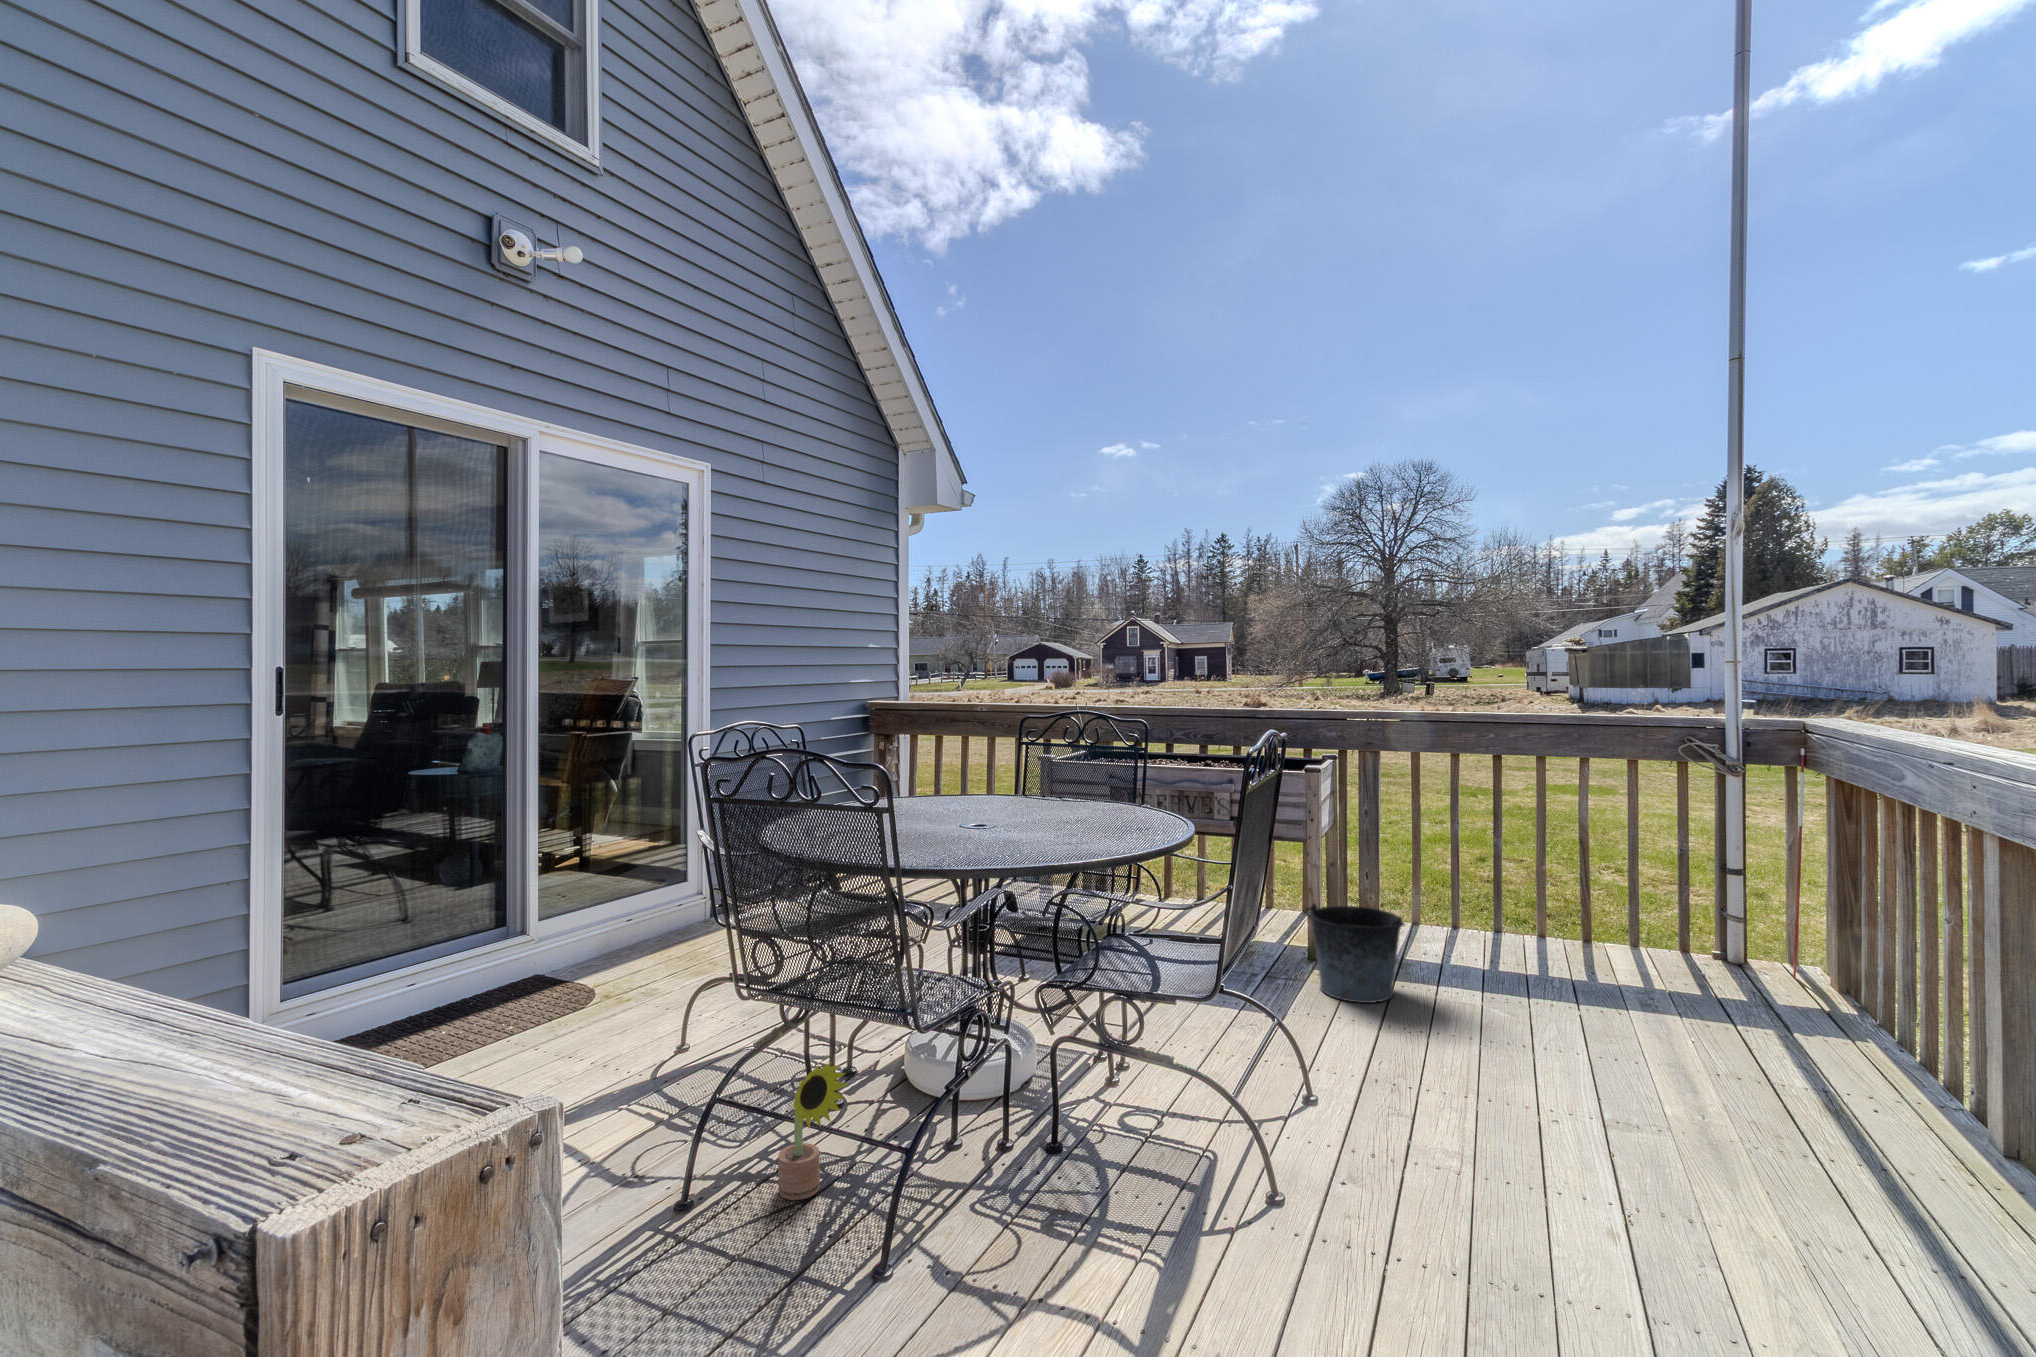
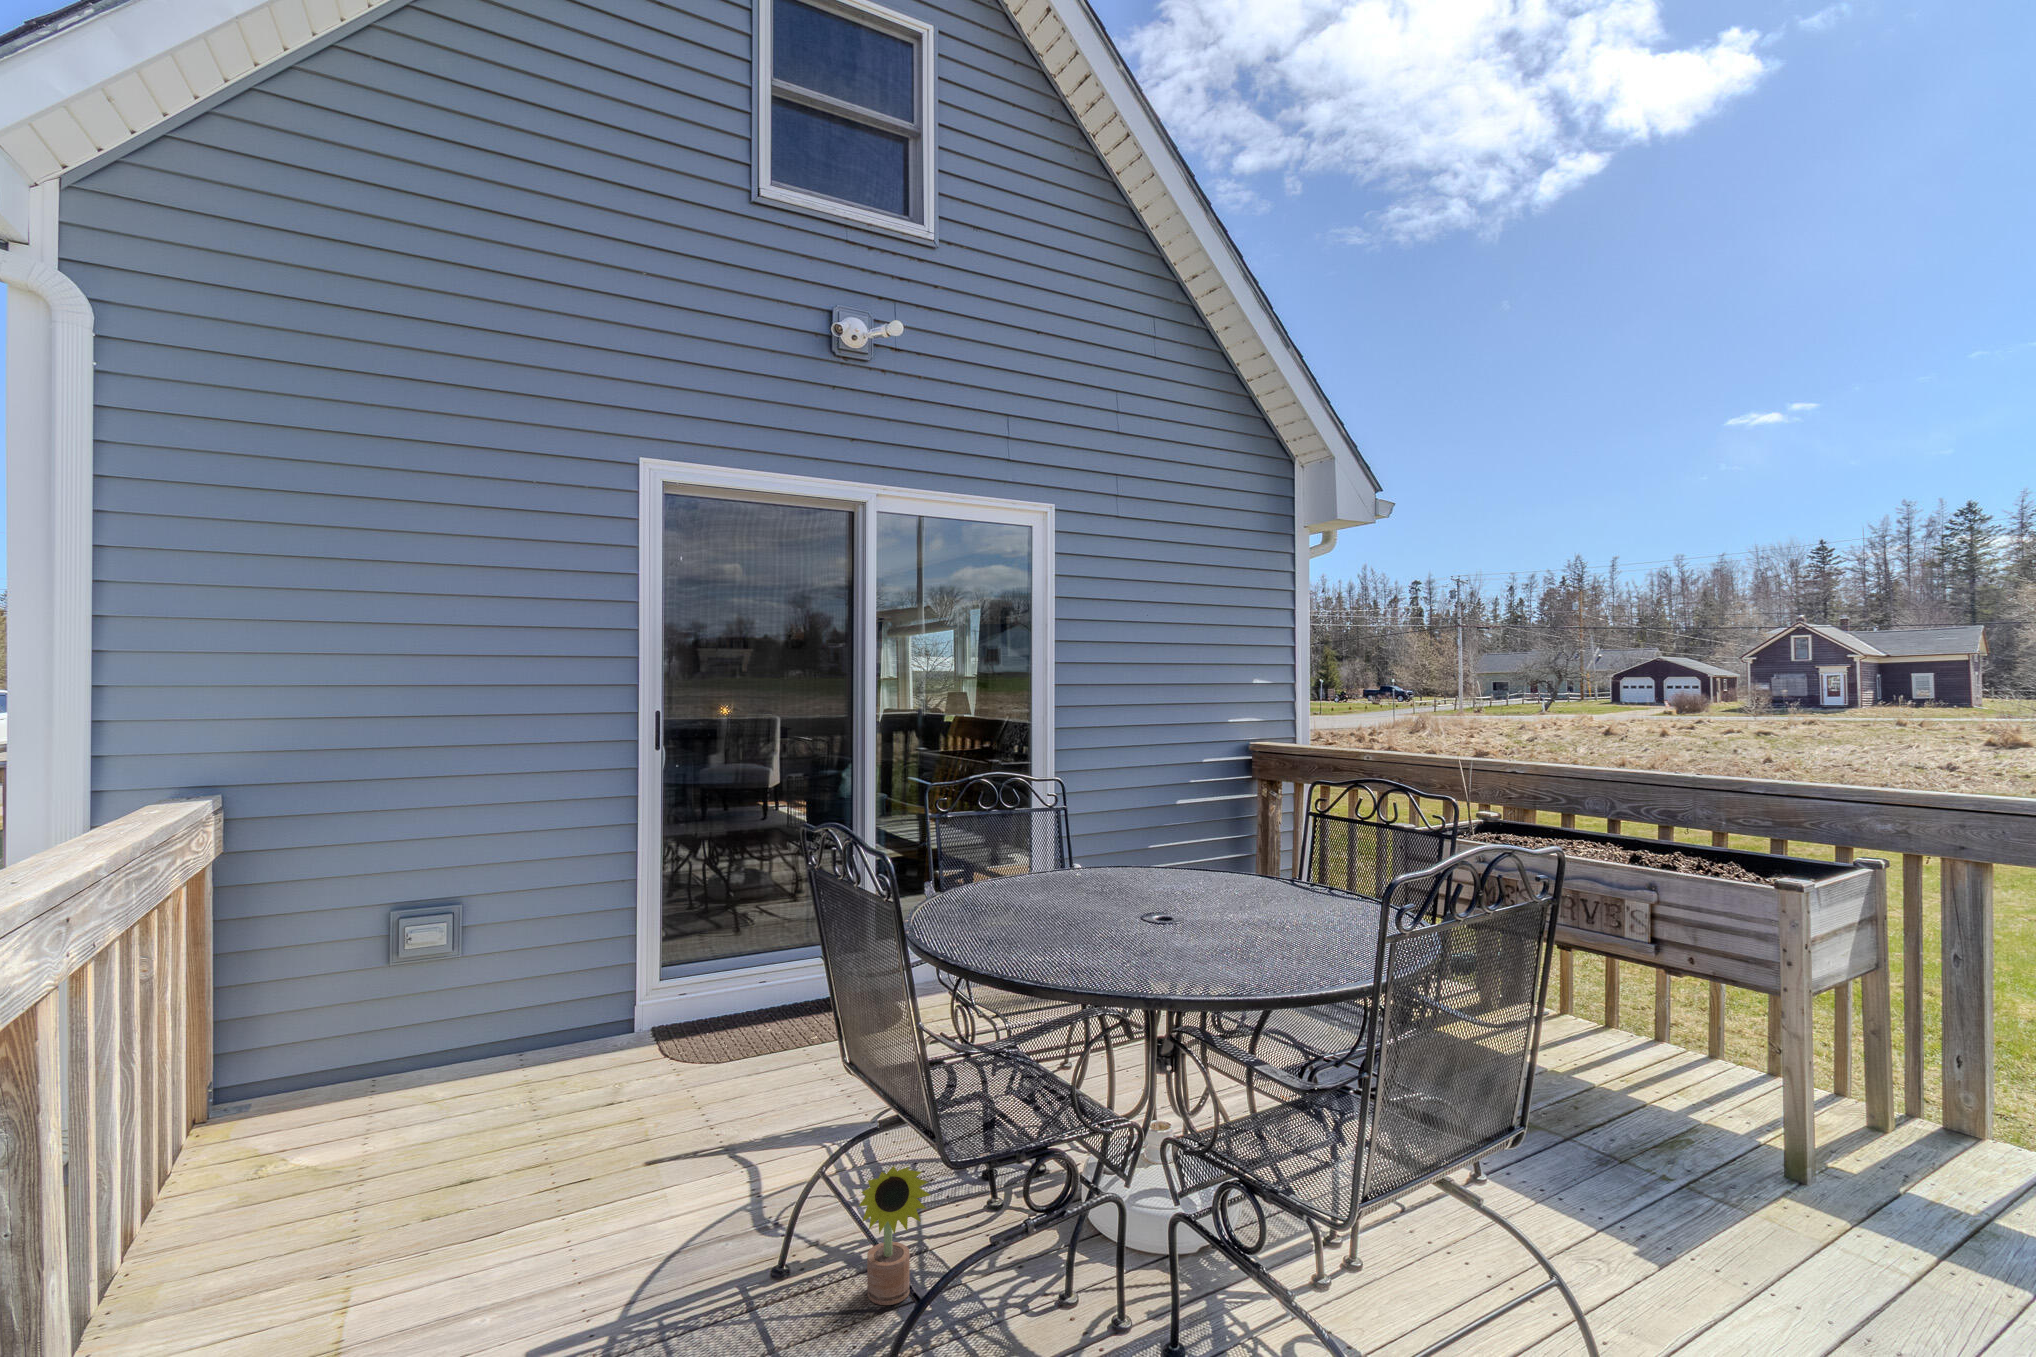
bucket: present [1304,904,1404,1003] -> none [1731,1093,1918,1280]

